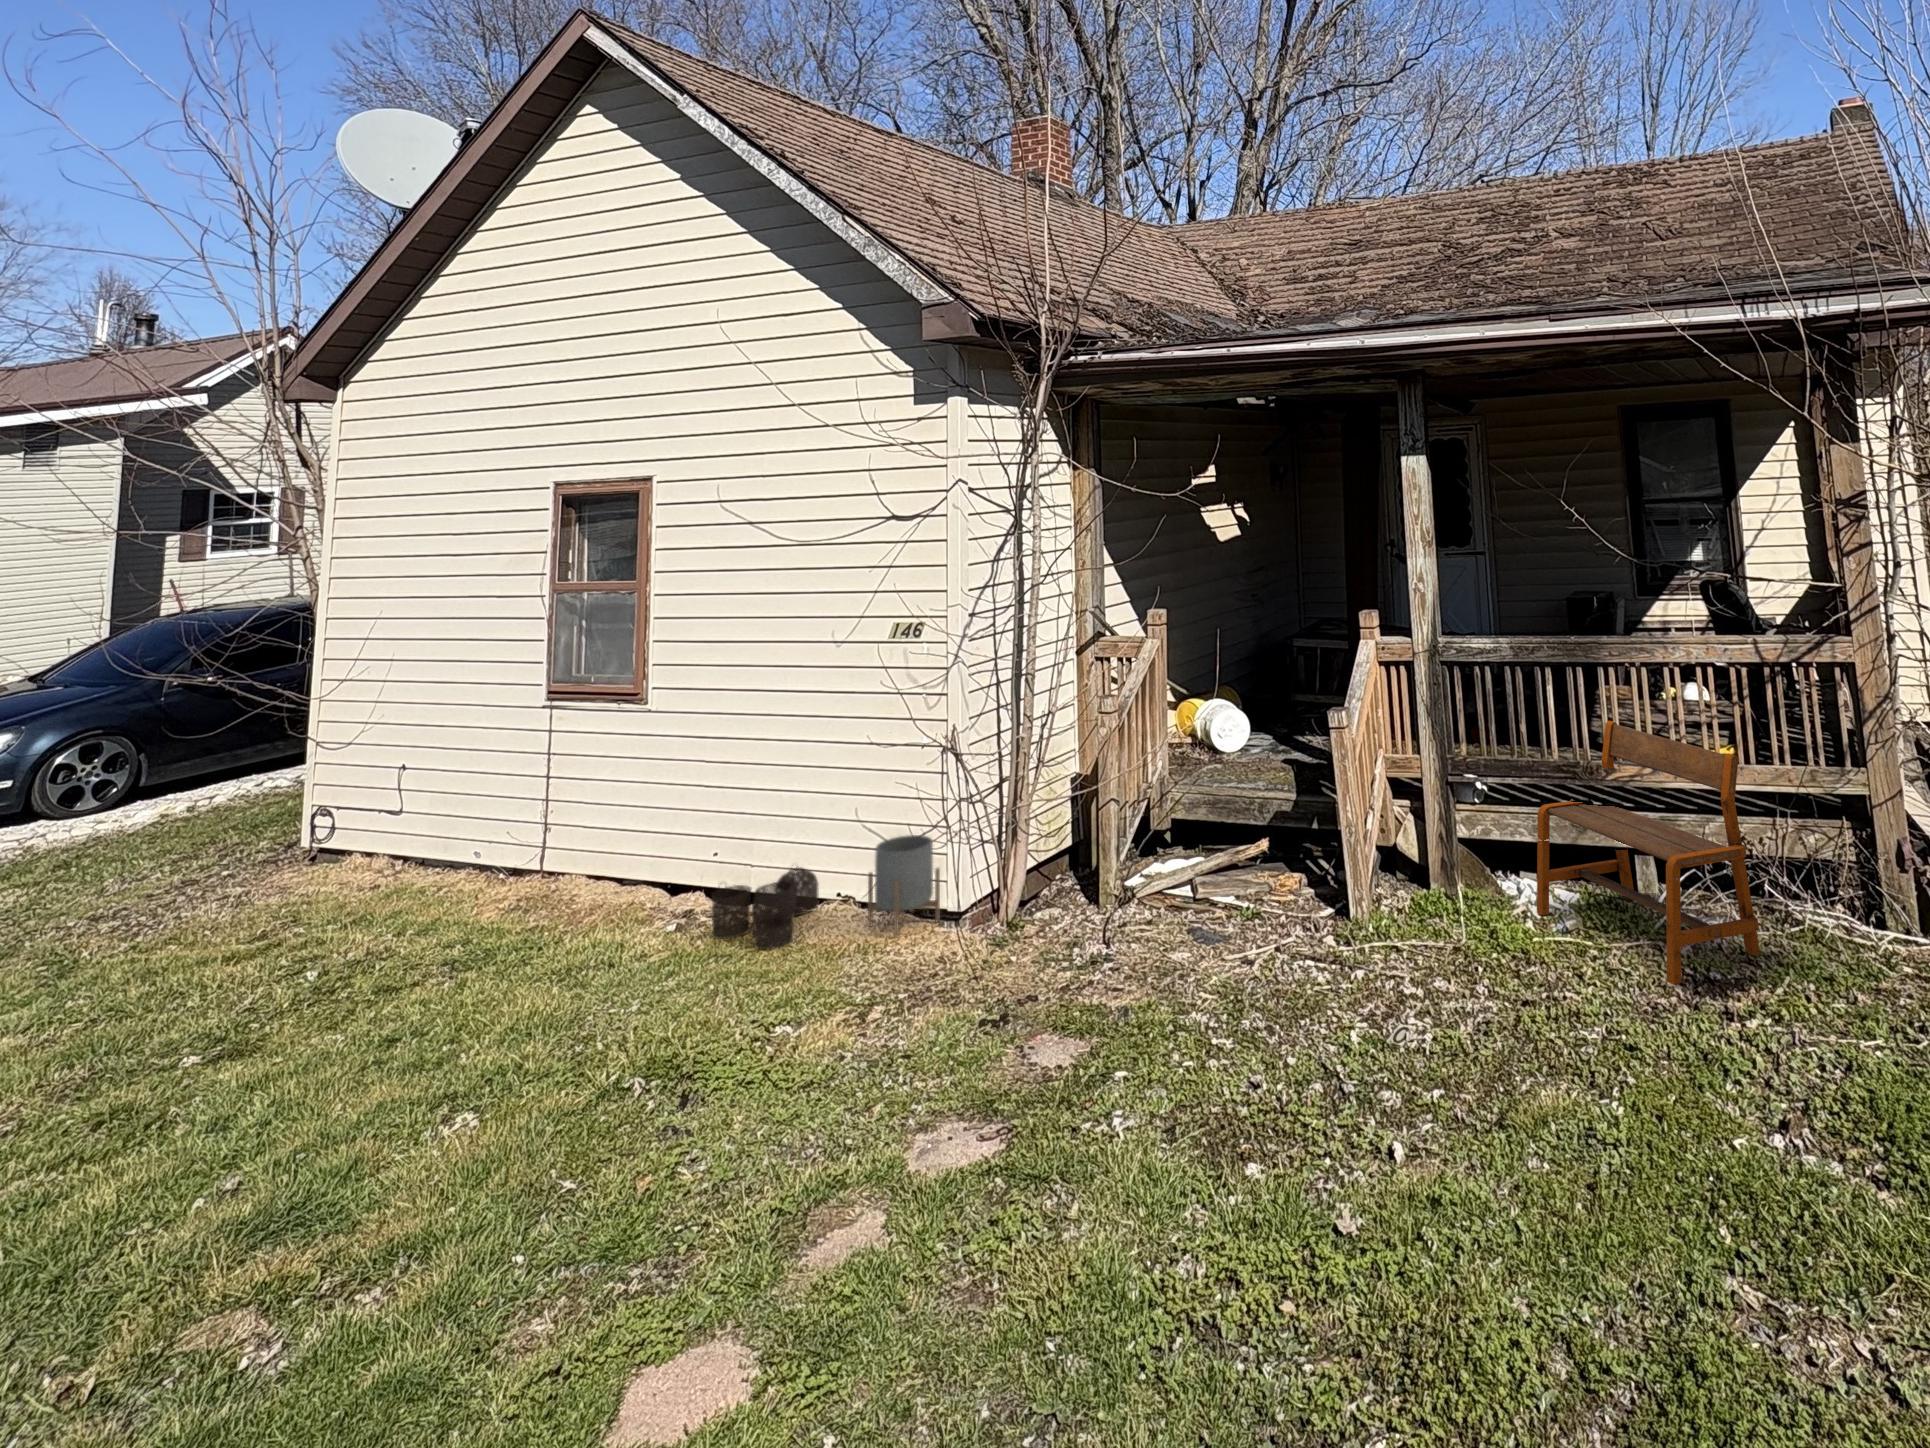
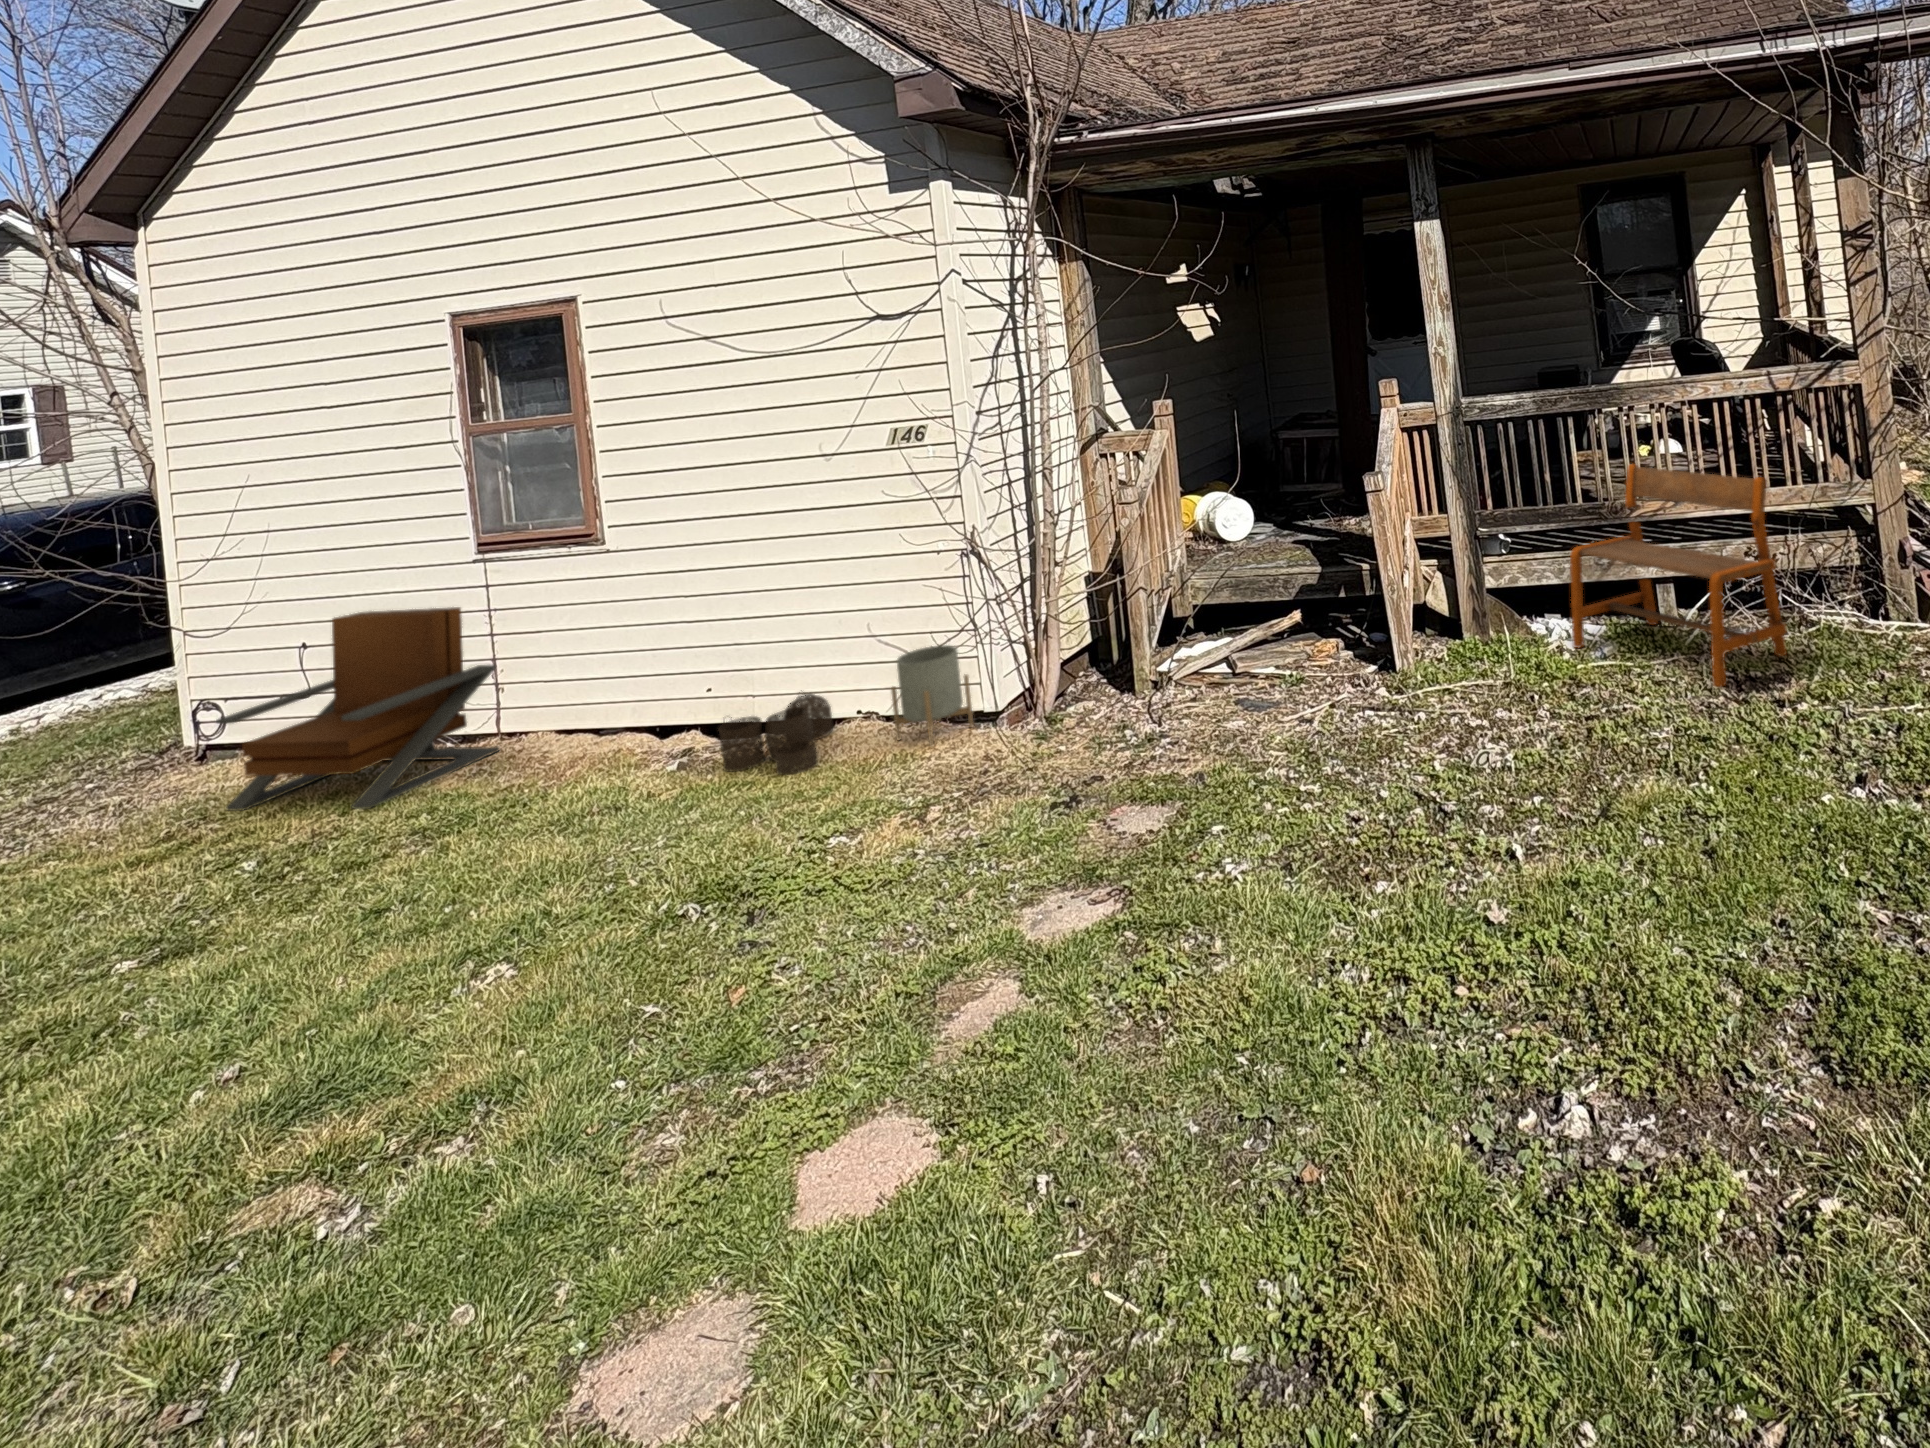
lounge chair: none [315,740,551,931] -> present [216,607,500,811]

